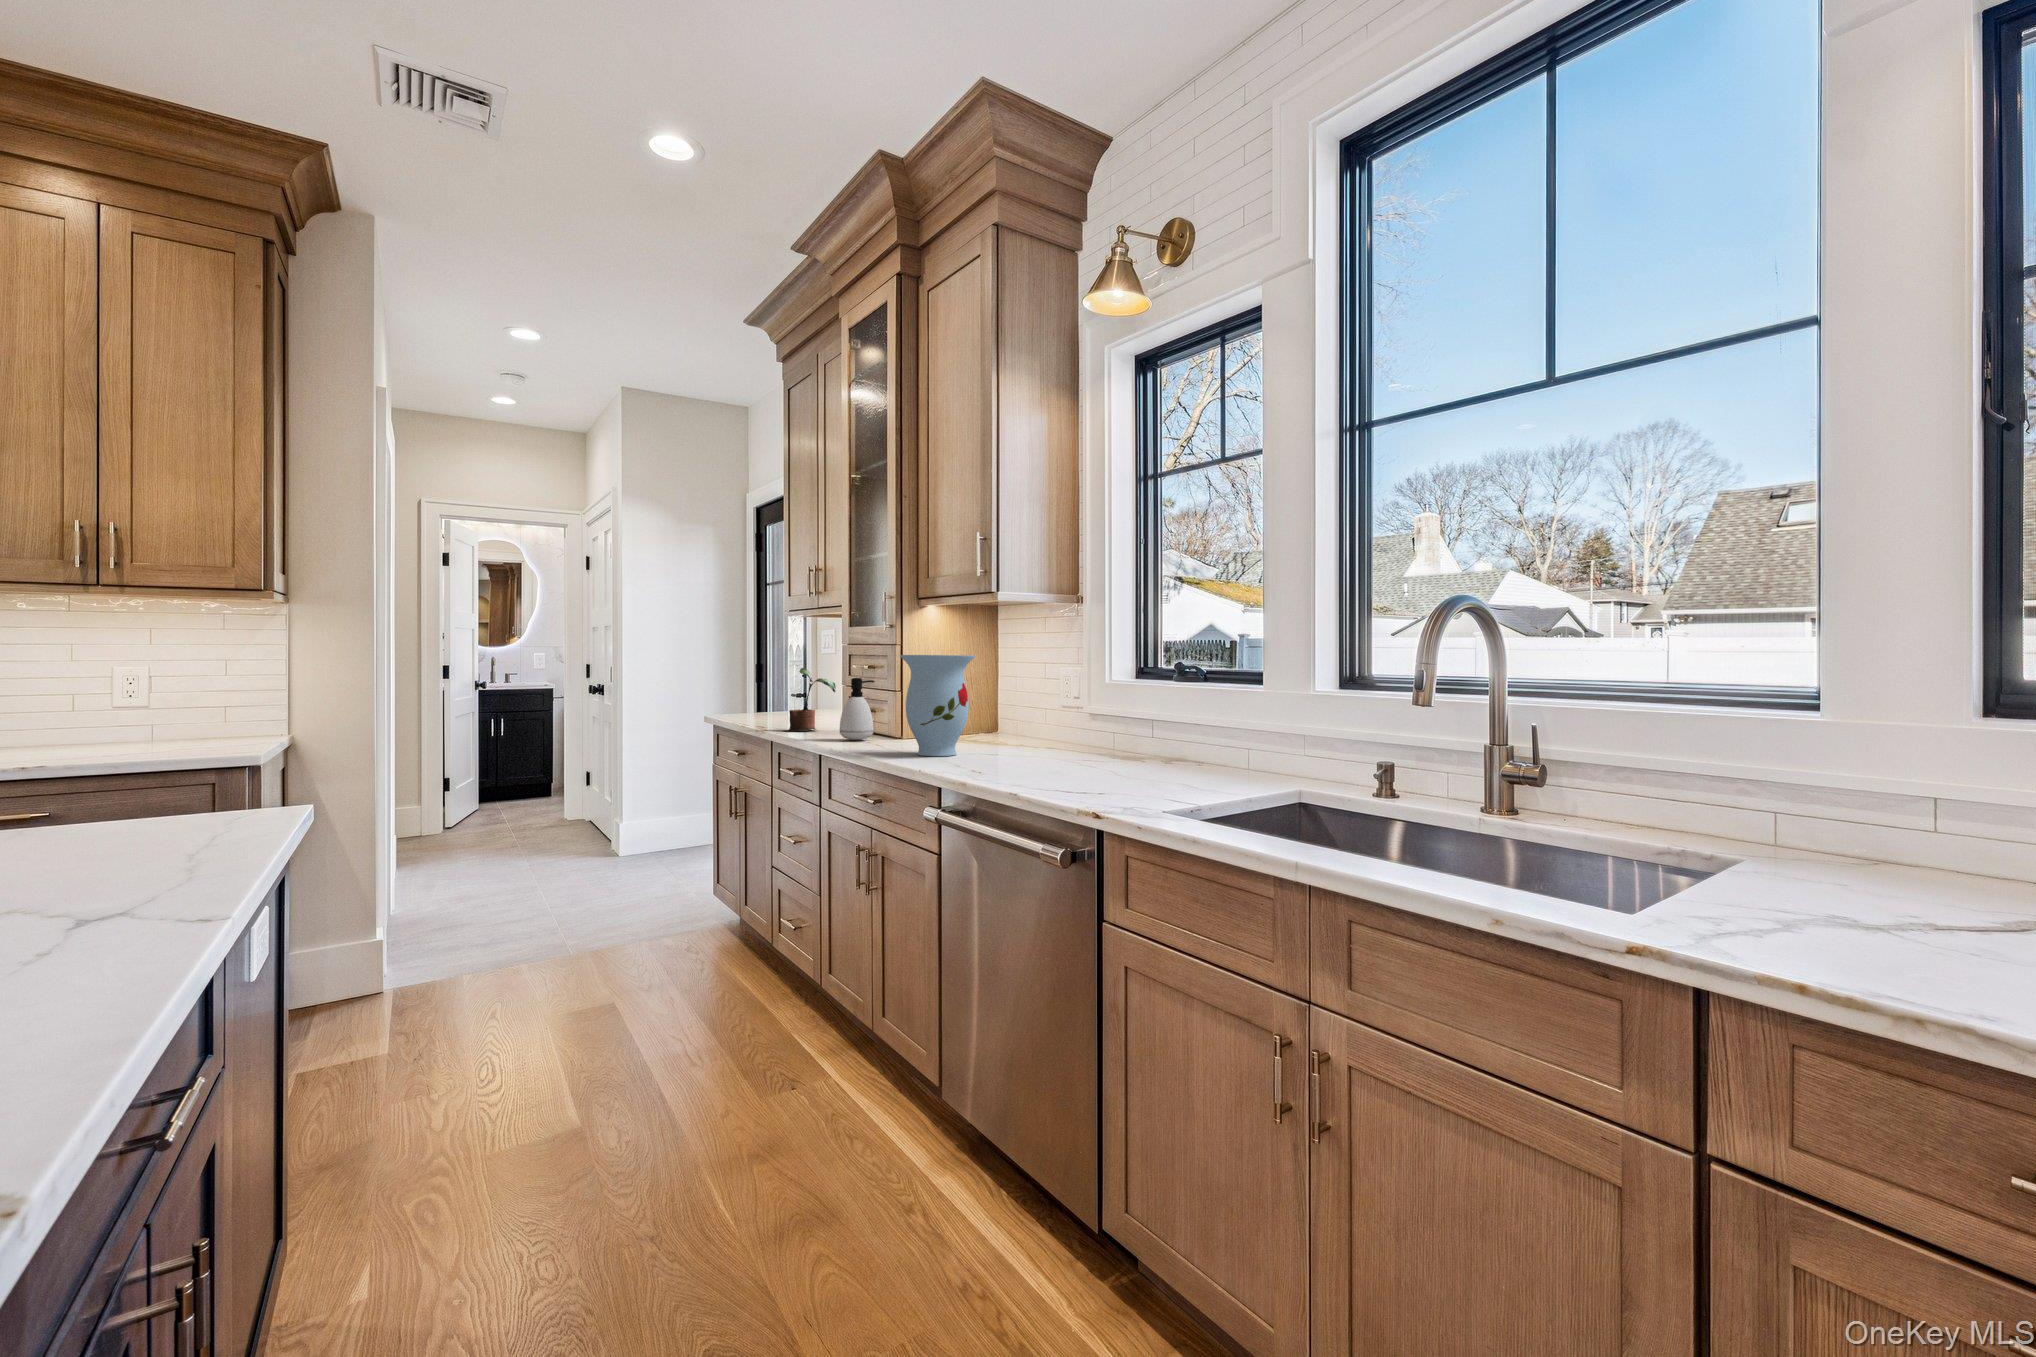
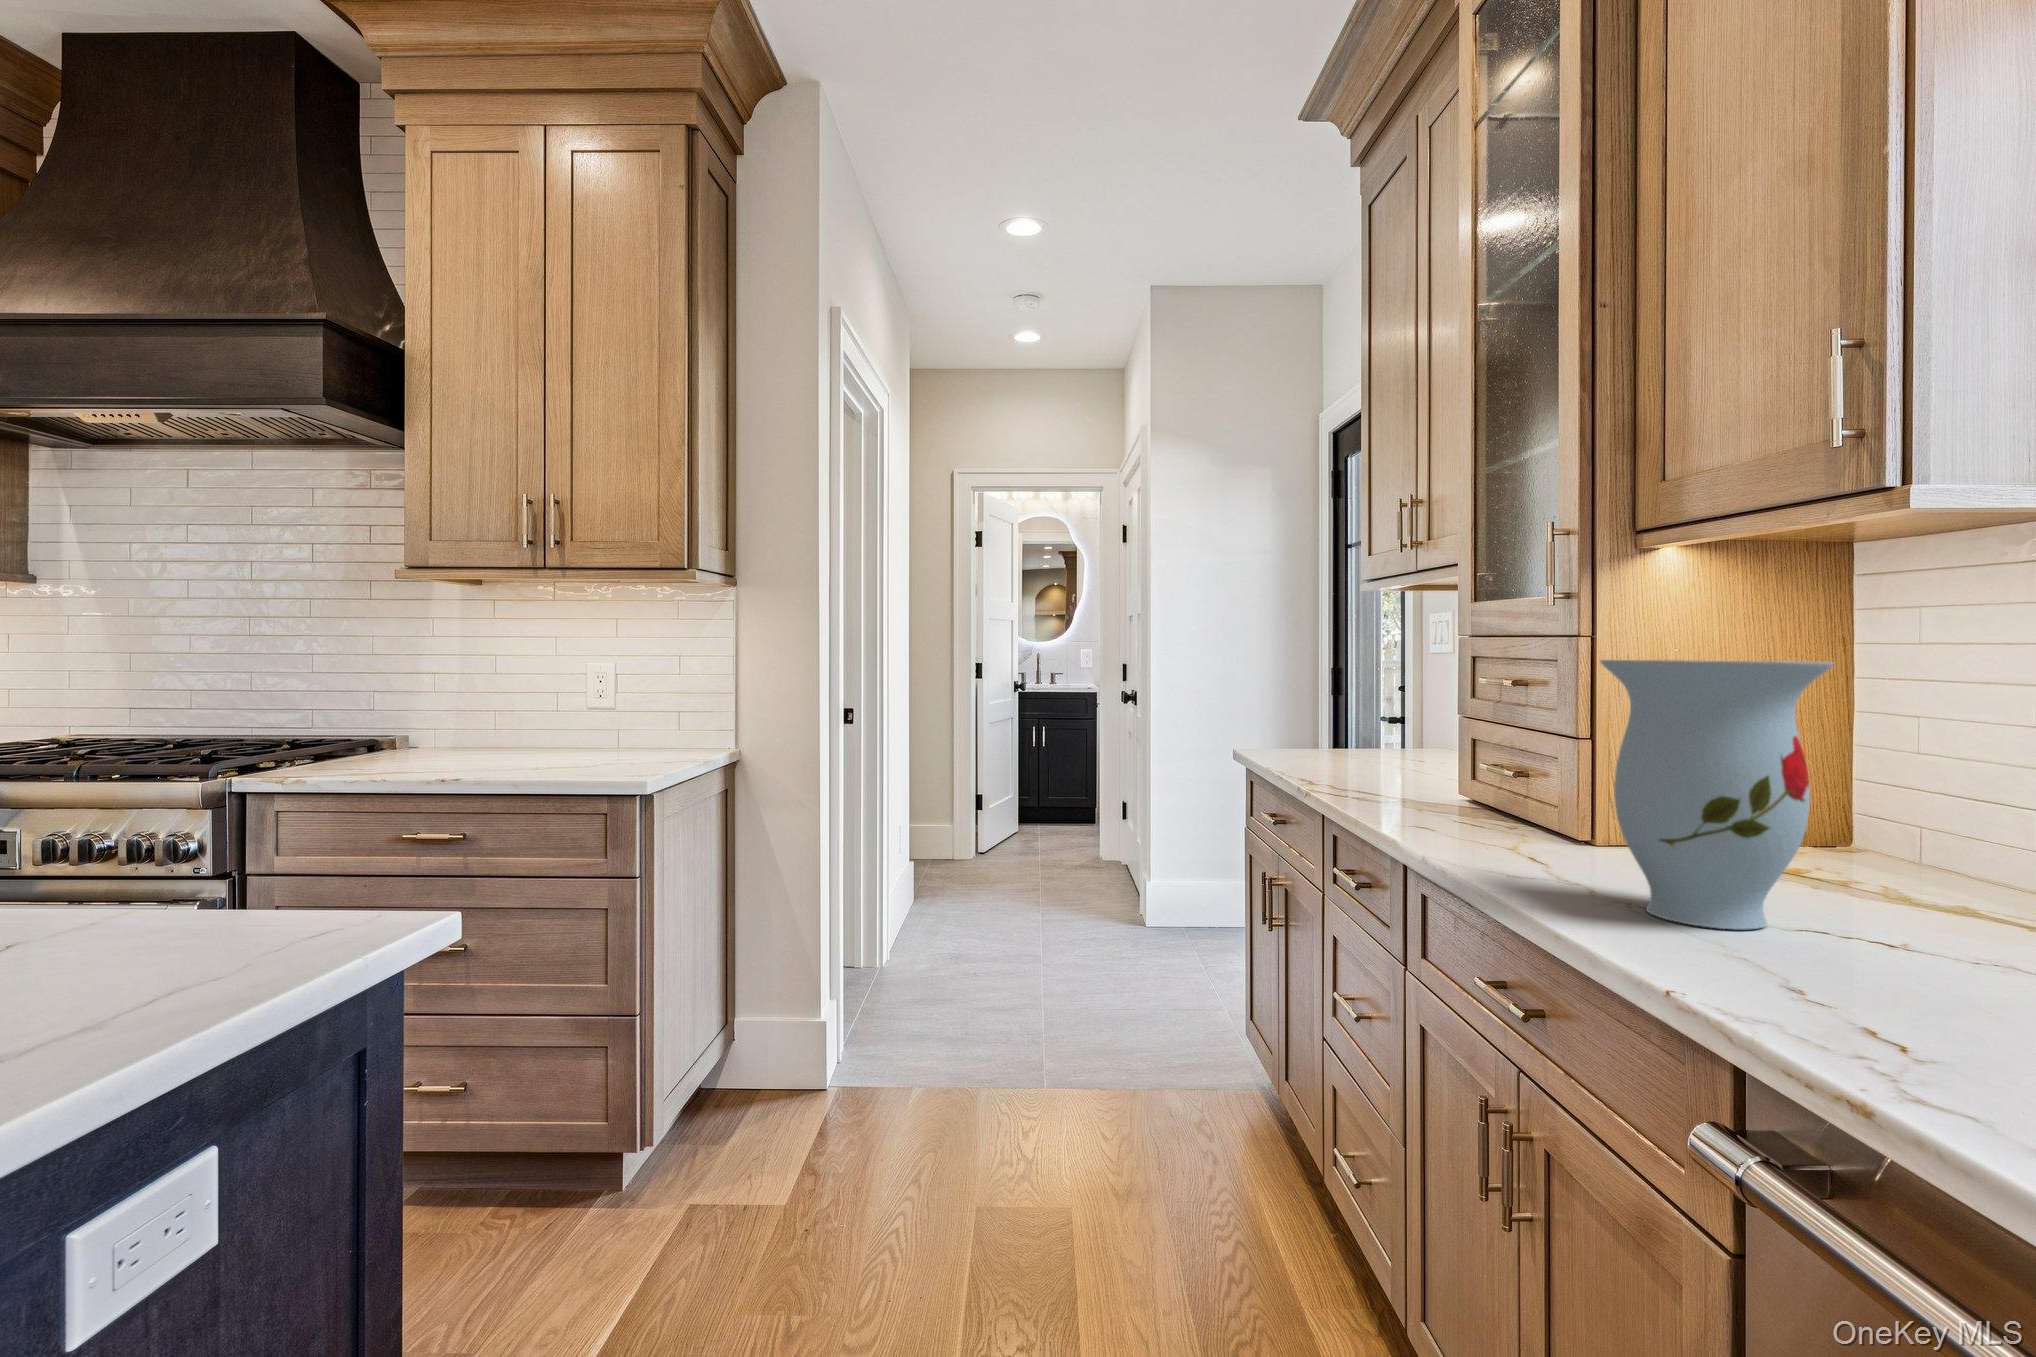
potted plant: present [785,668,836,731] -> none [1343,680,1444,796]
soap dispenser: present [840,678,874,740] -> none [1447,705,1526,833]

